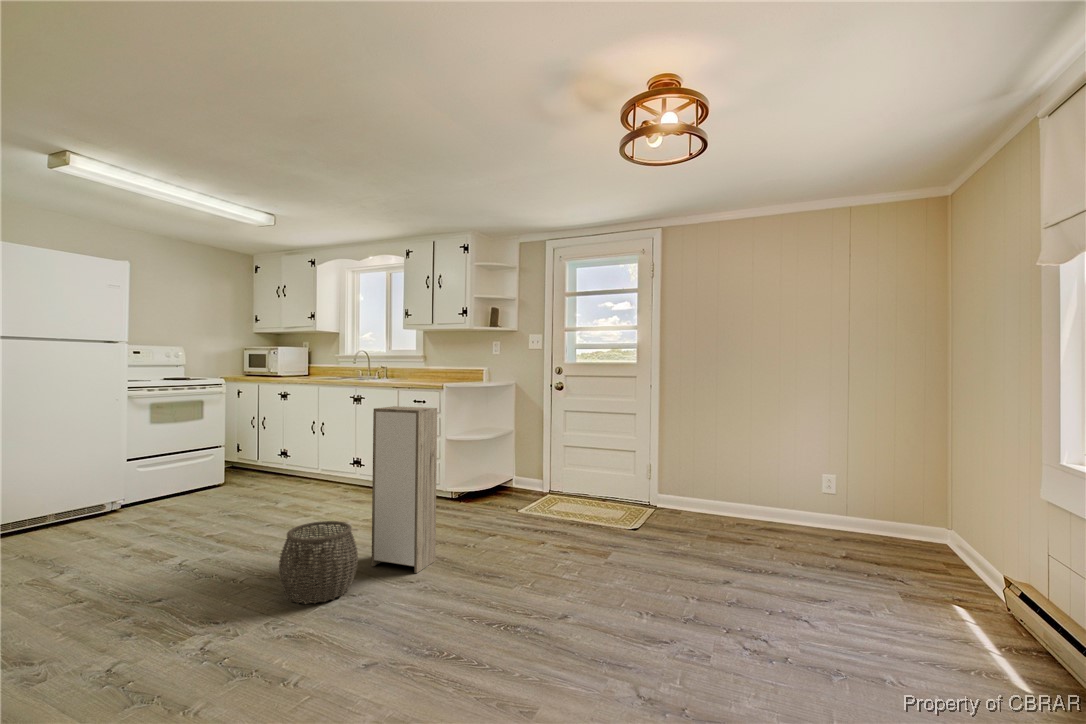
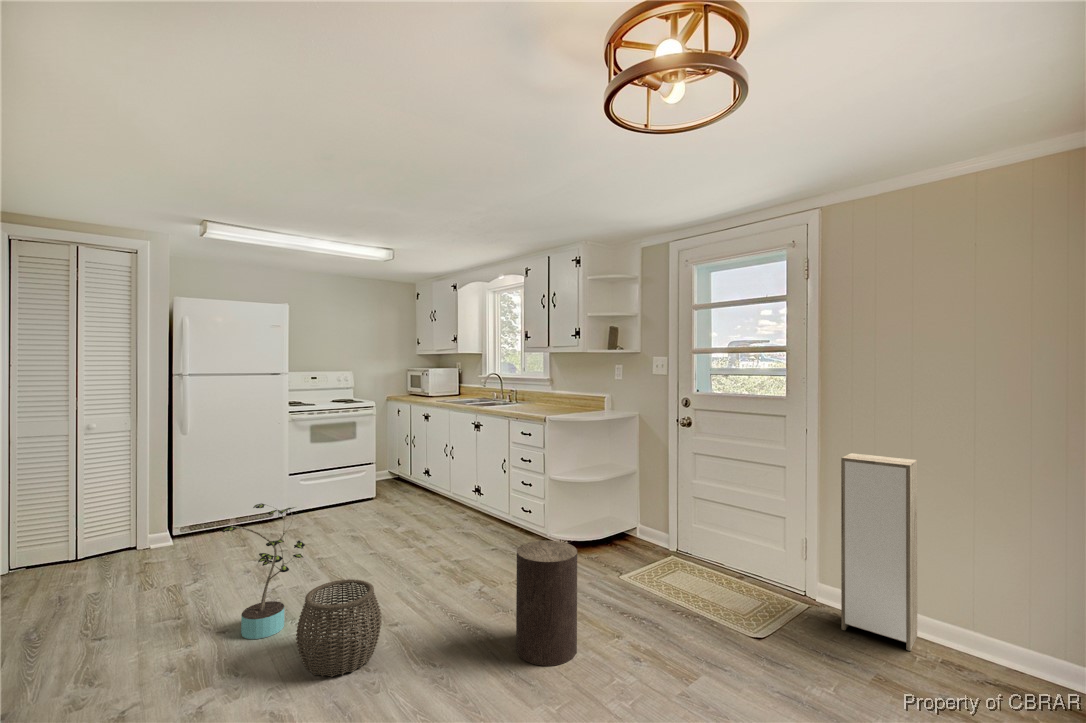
storage cabinet: present [371,406,437,573] -> present [841,453,917,651]
potted plant: none [171,462,260,596] -> present [222,503,305,639]
stool: none [470,473,520,567] -> present [516,540,577,666]

